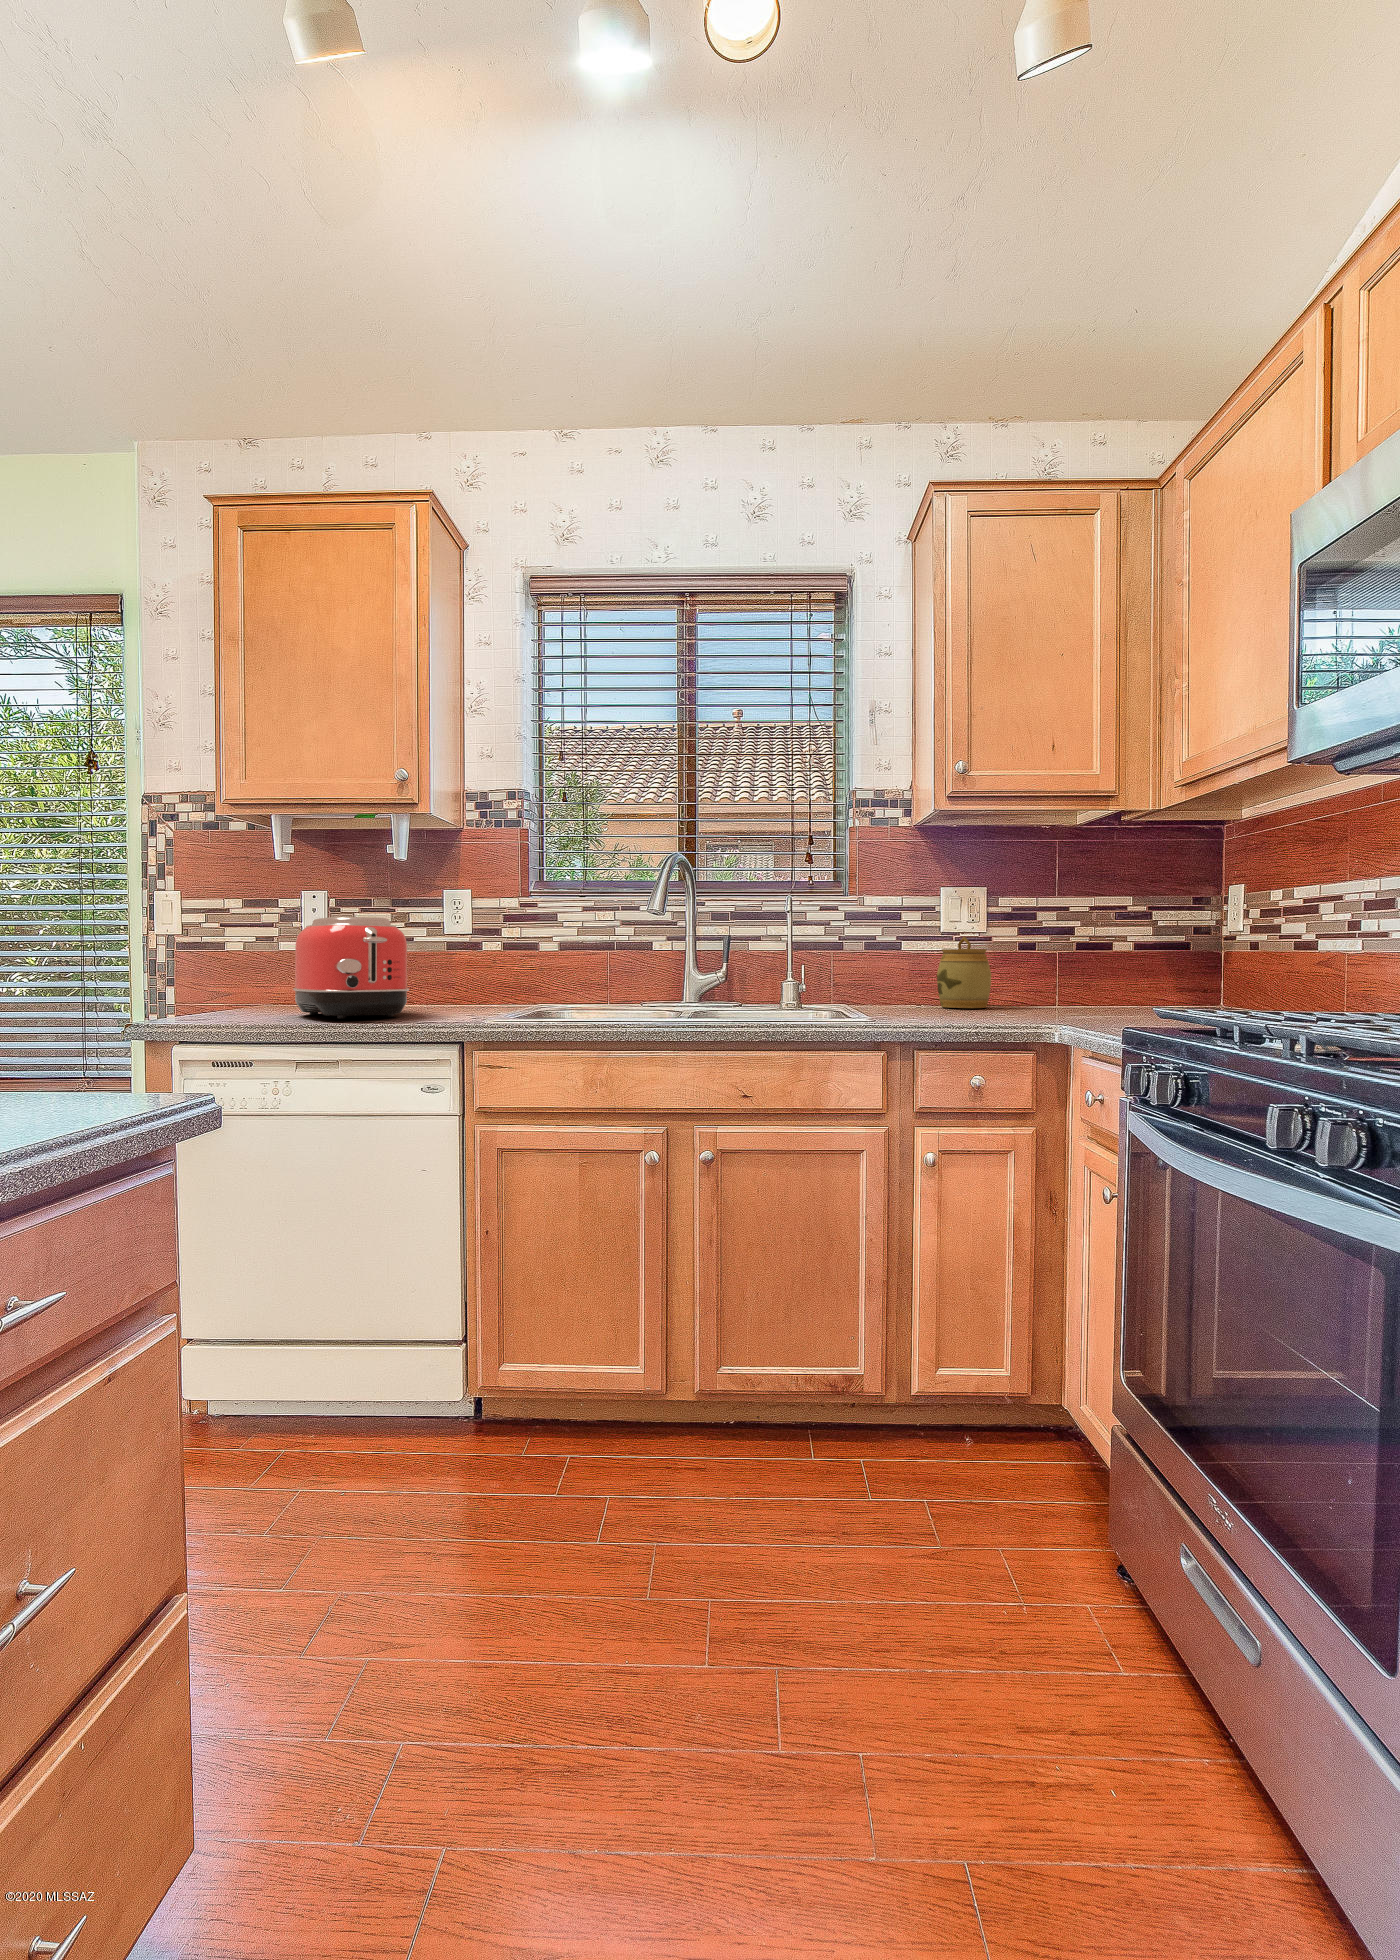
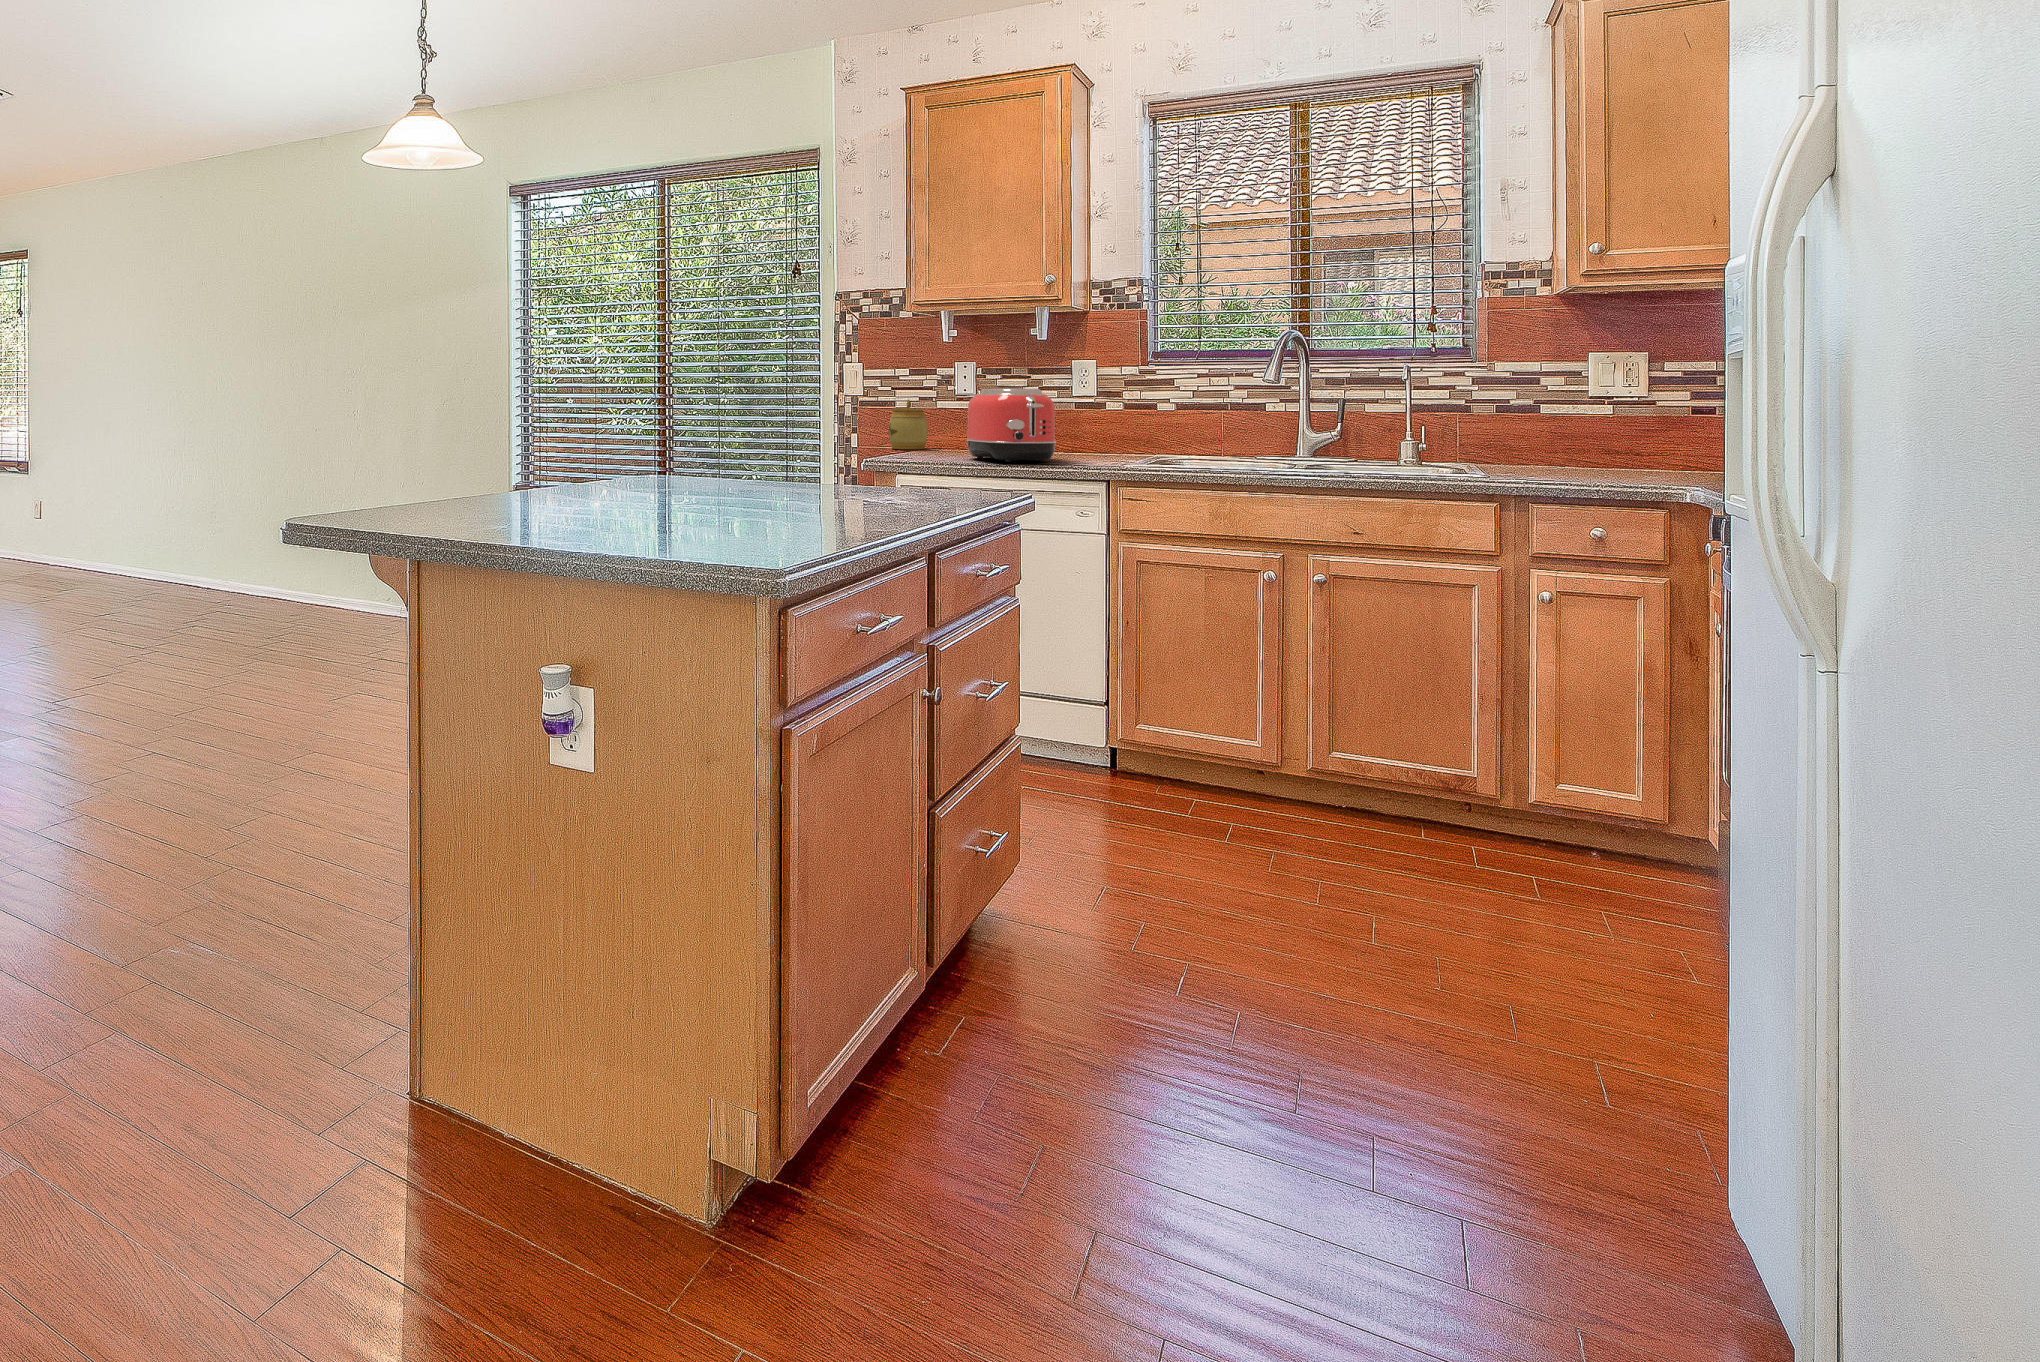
jar: present [937,937,991,1008] -> present [889,400,928,449]

